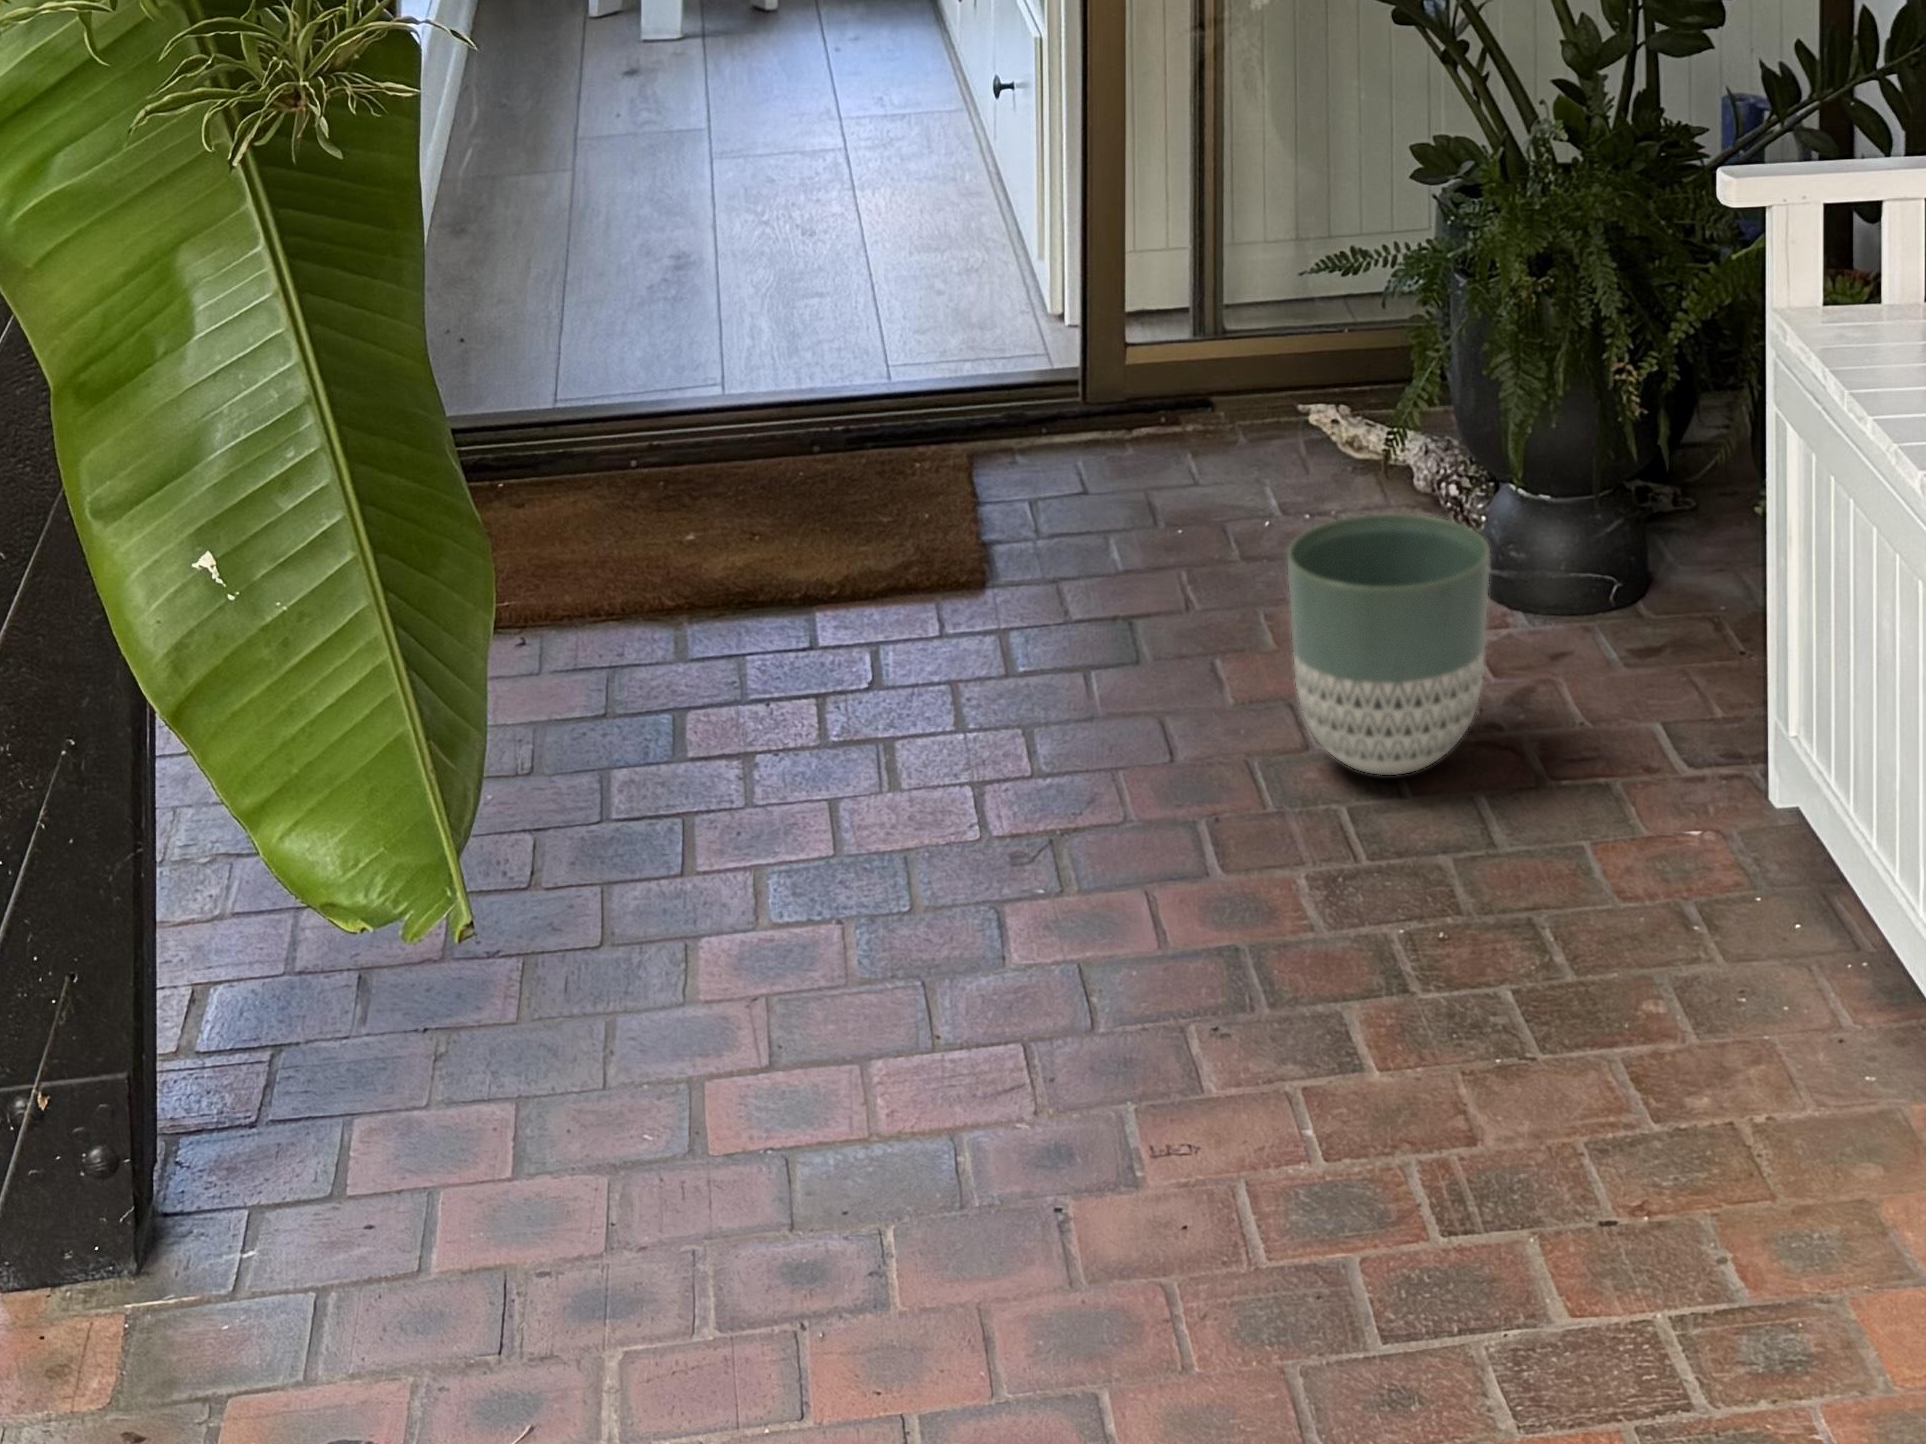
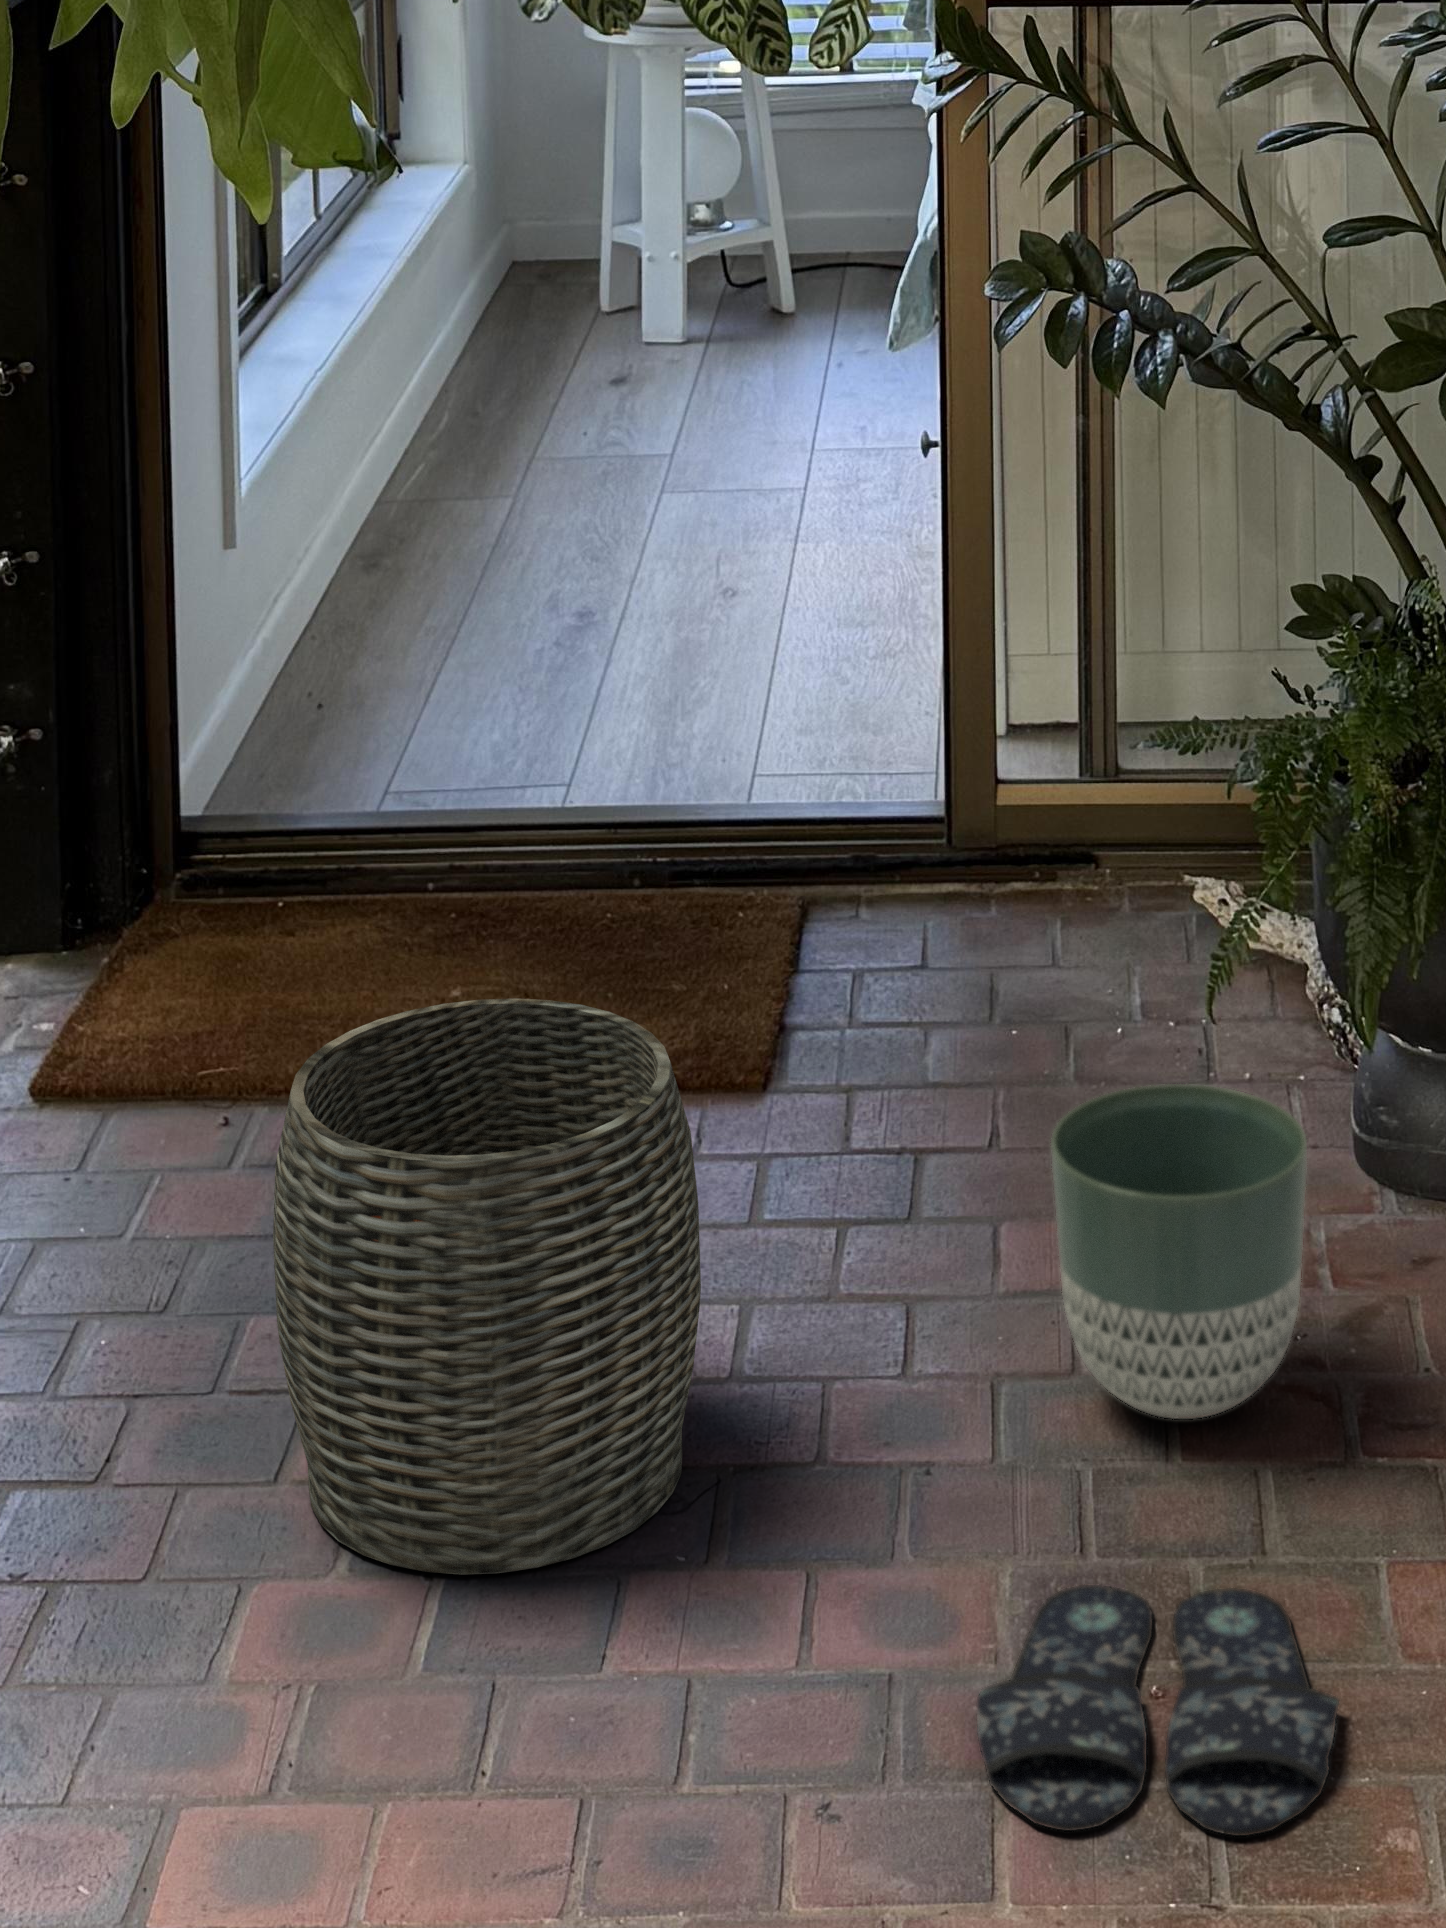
woven basket: none [671,471,1017,928] -> present [273,998,701,1574]
slippers: none [1290,881,1571,1045] -> present [977,1585,1339,1836]

